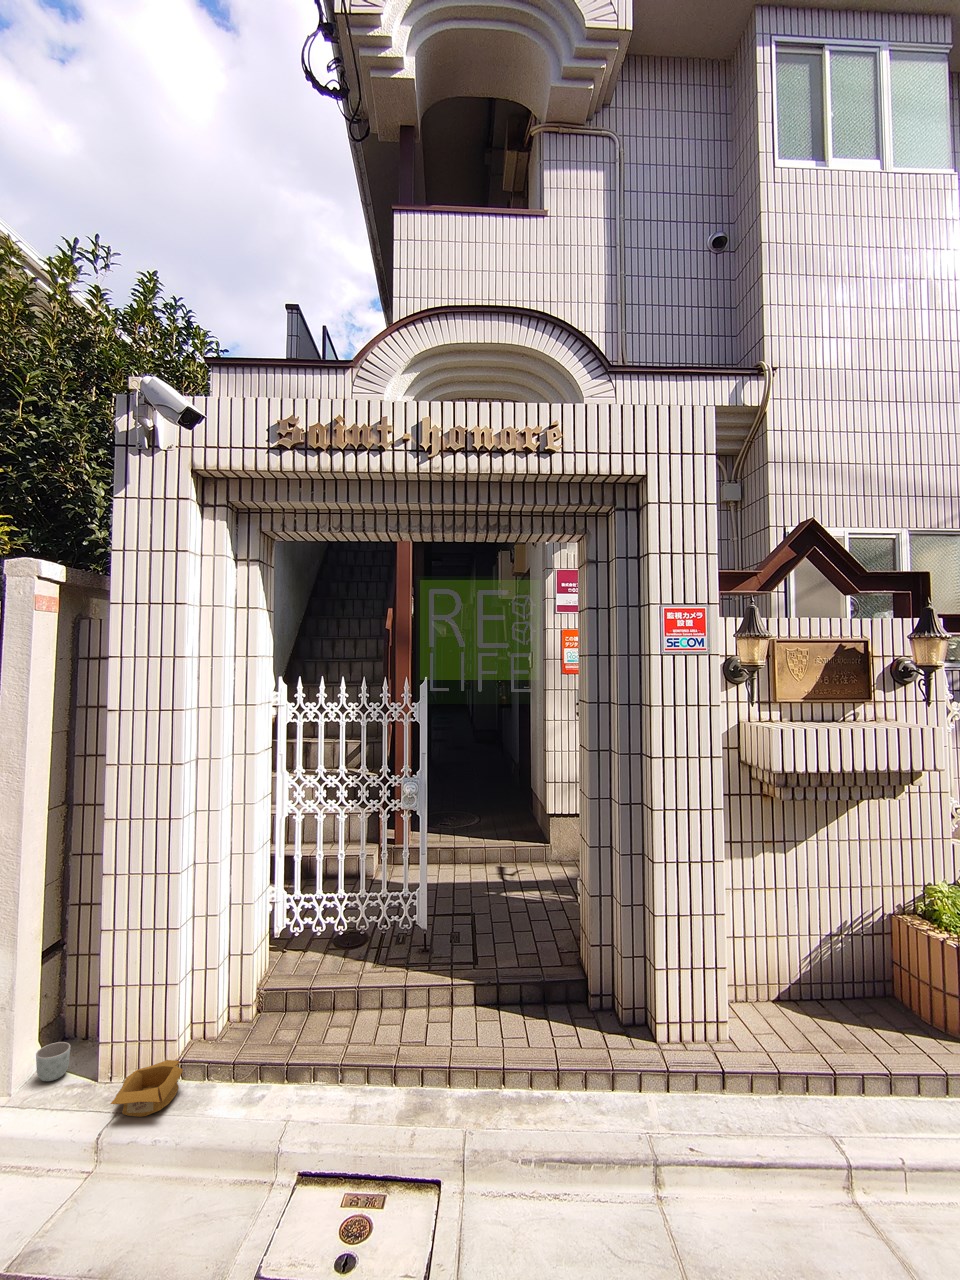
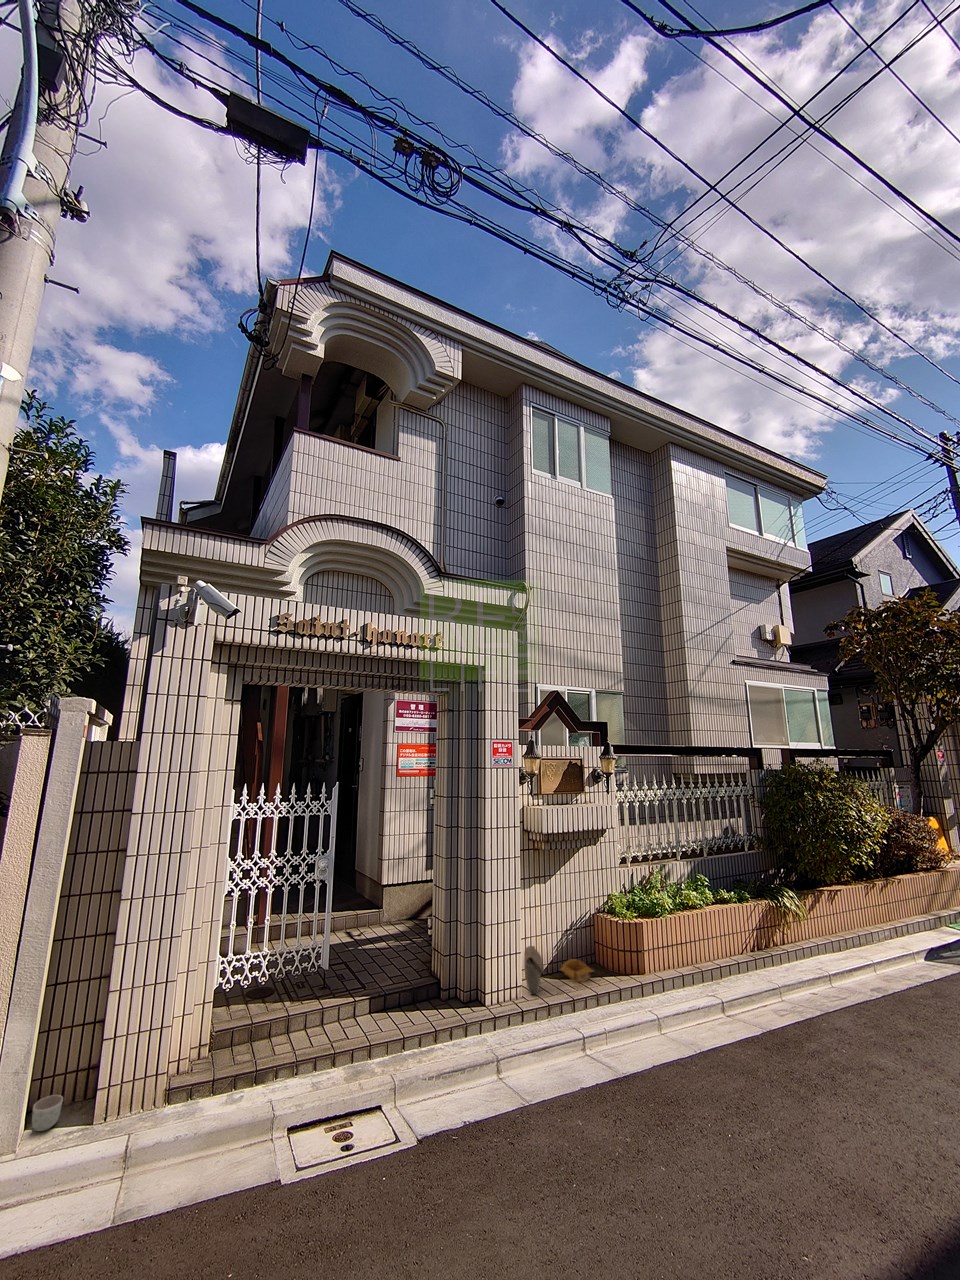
bag: none [735,953,777,1034] -> present [524,946,544,994]
cardboard box: present [111,1060,183,1117] -> present [560,959,594,982]

